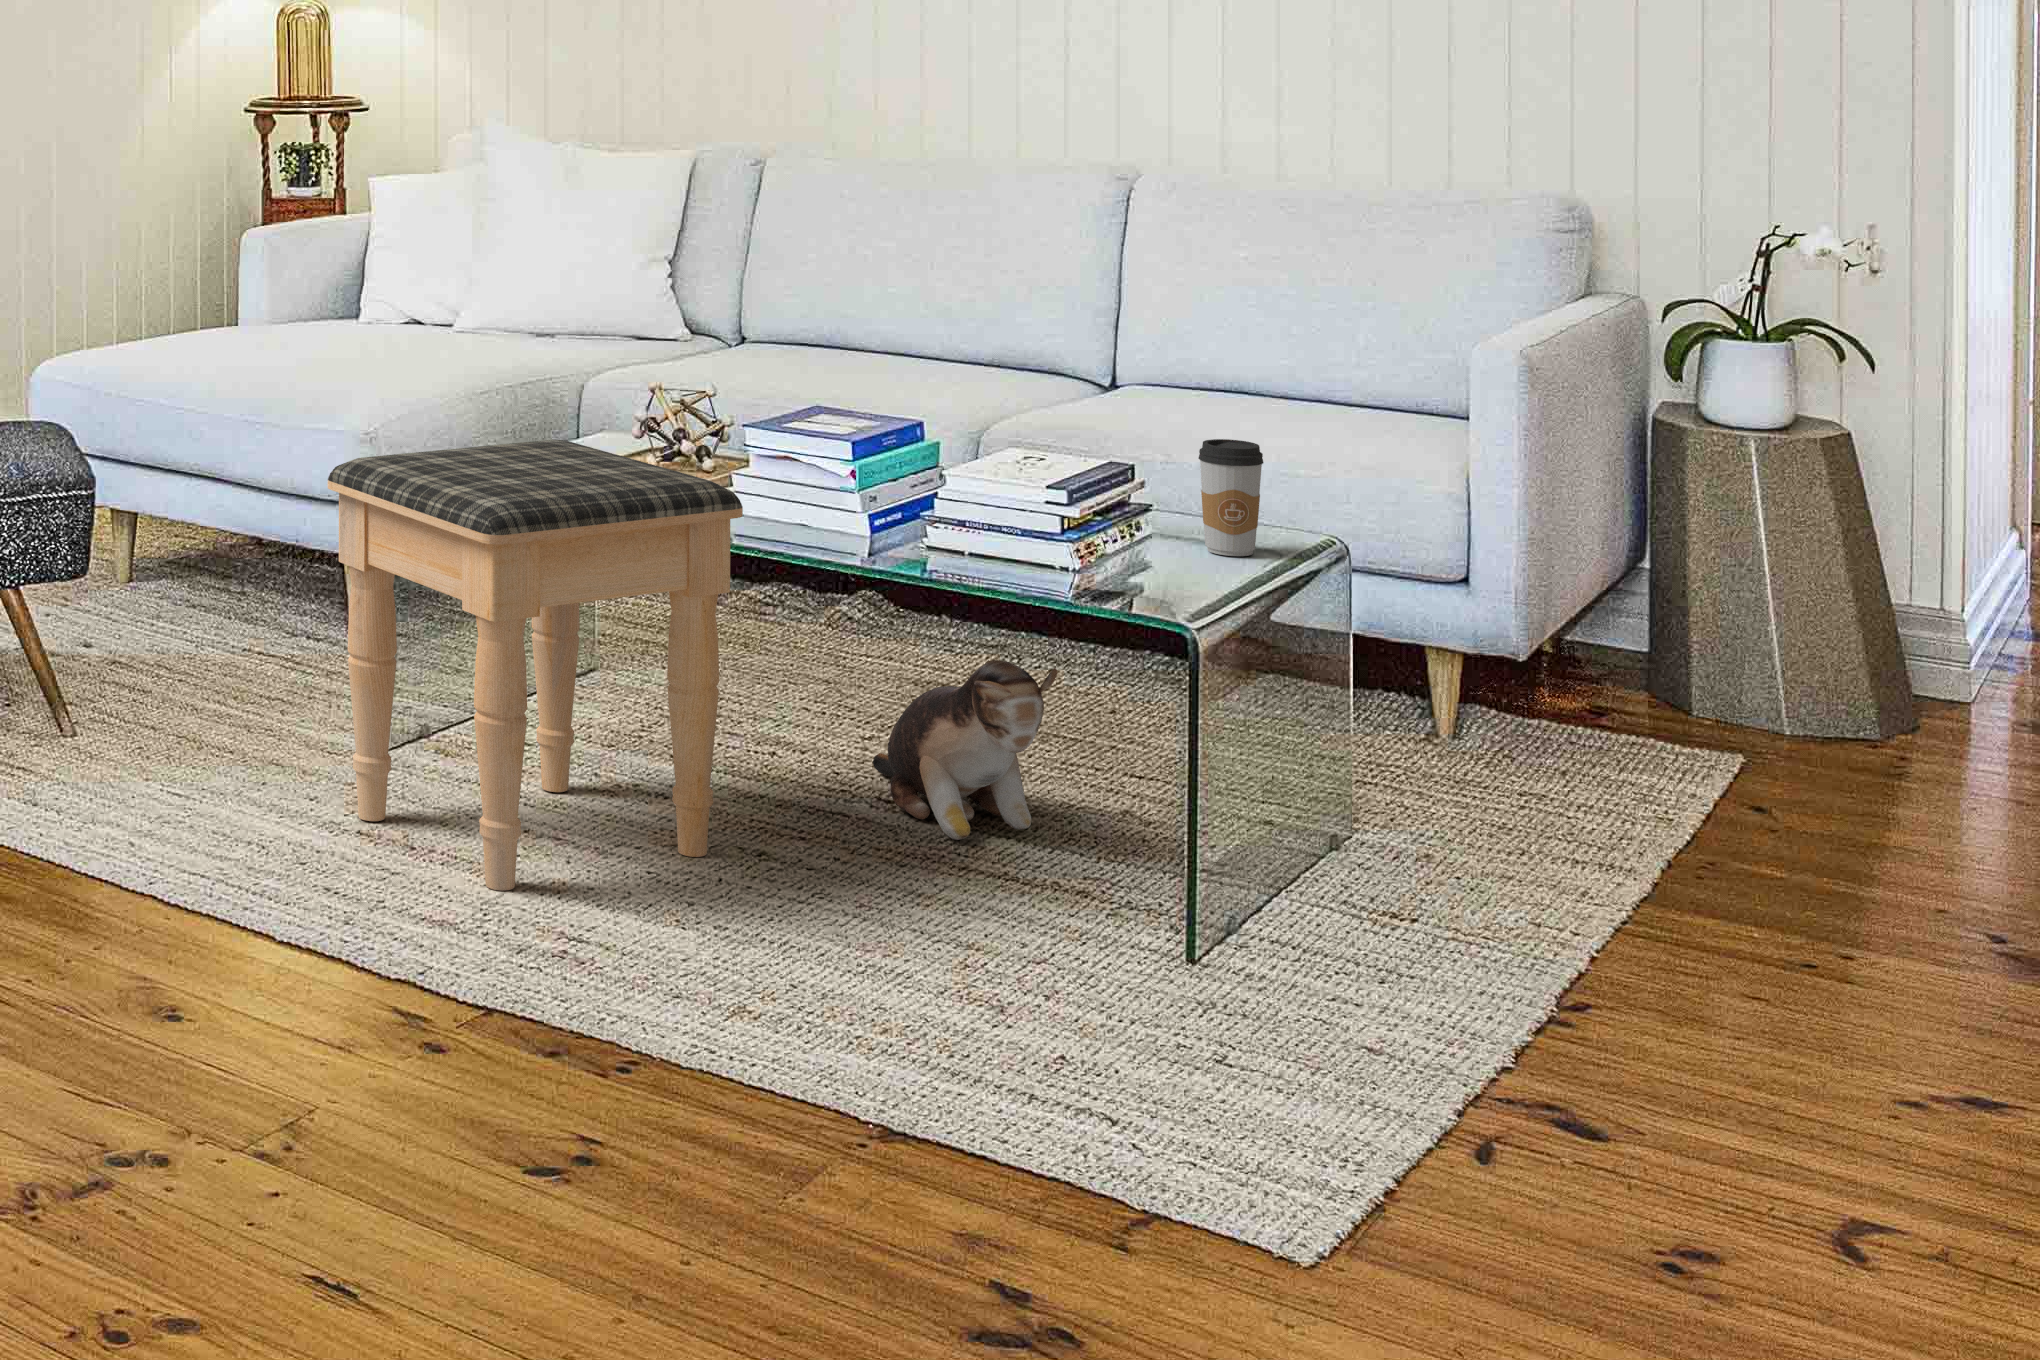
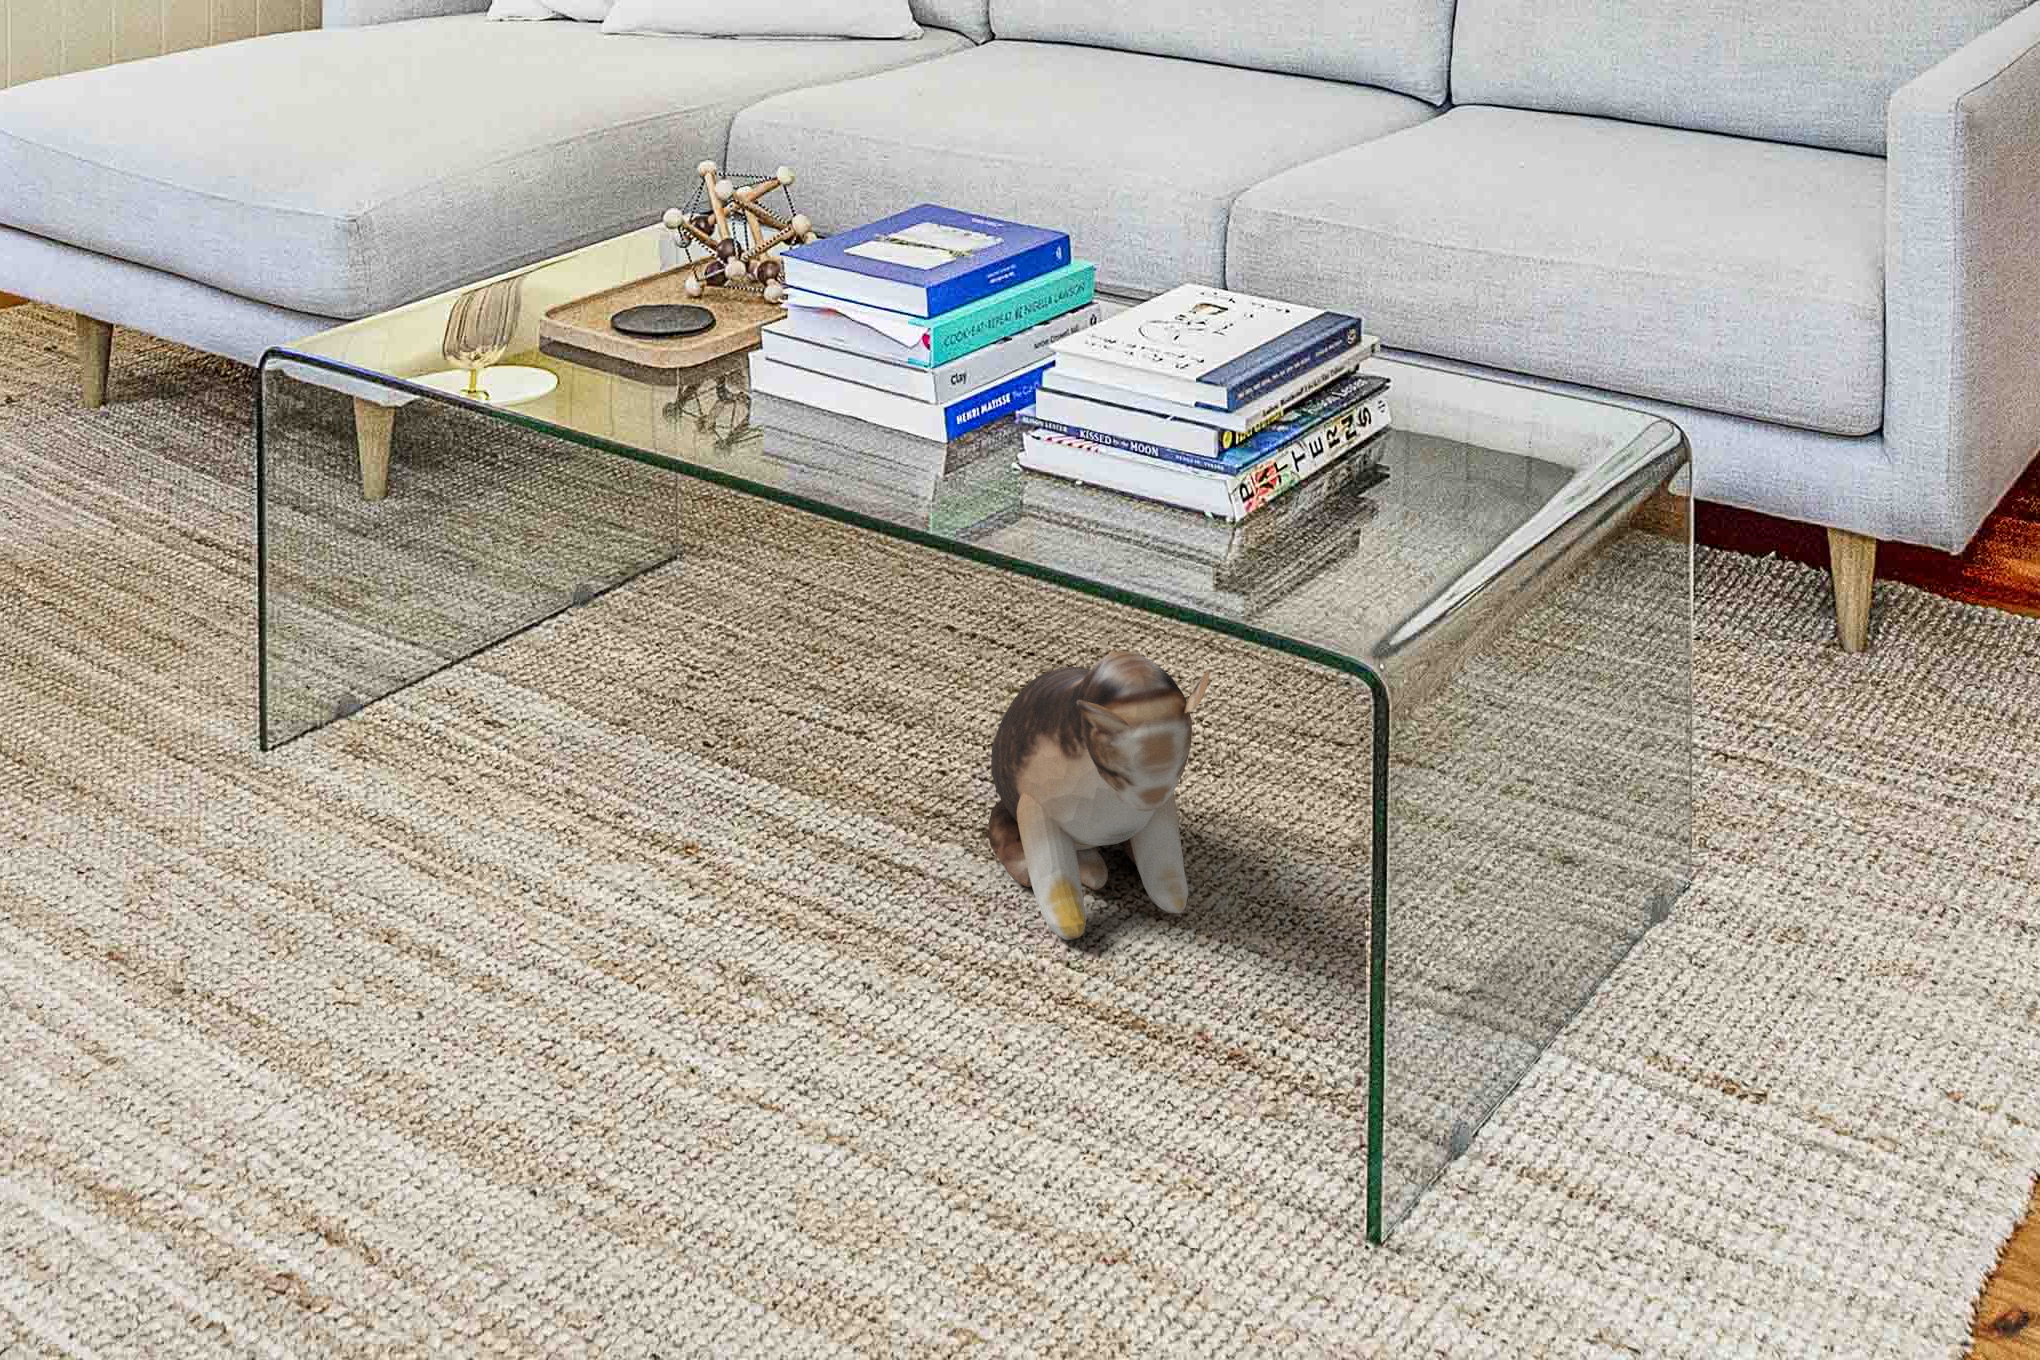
coffee cup: present [1199,439,1263,556] -> none [1462,262,1558,452]
footstool: present [328,440,743,890] -> none [78,275,701,1110]

